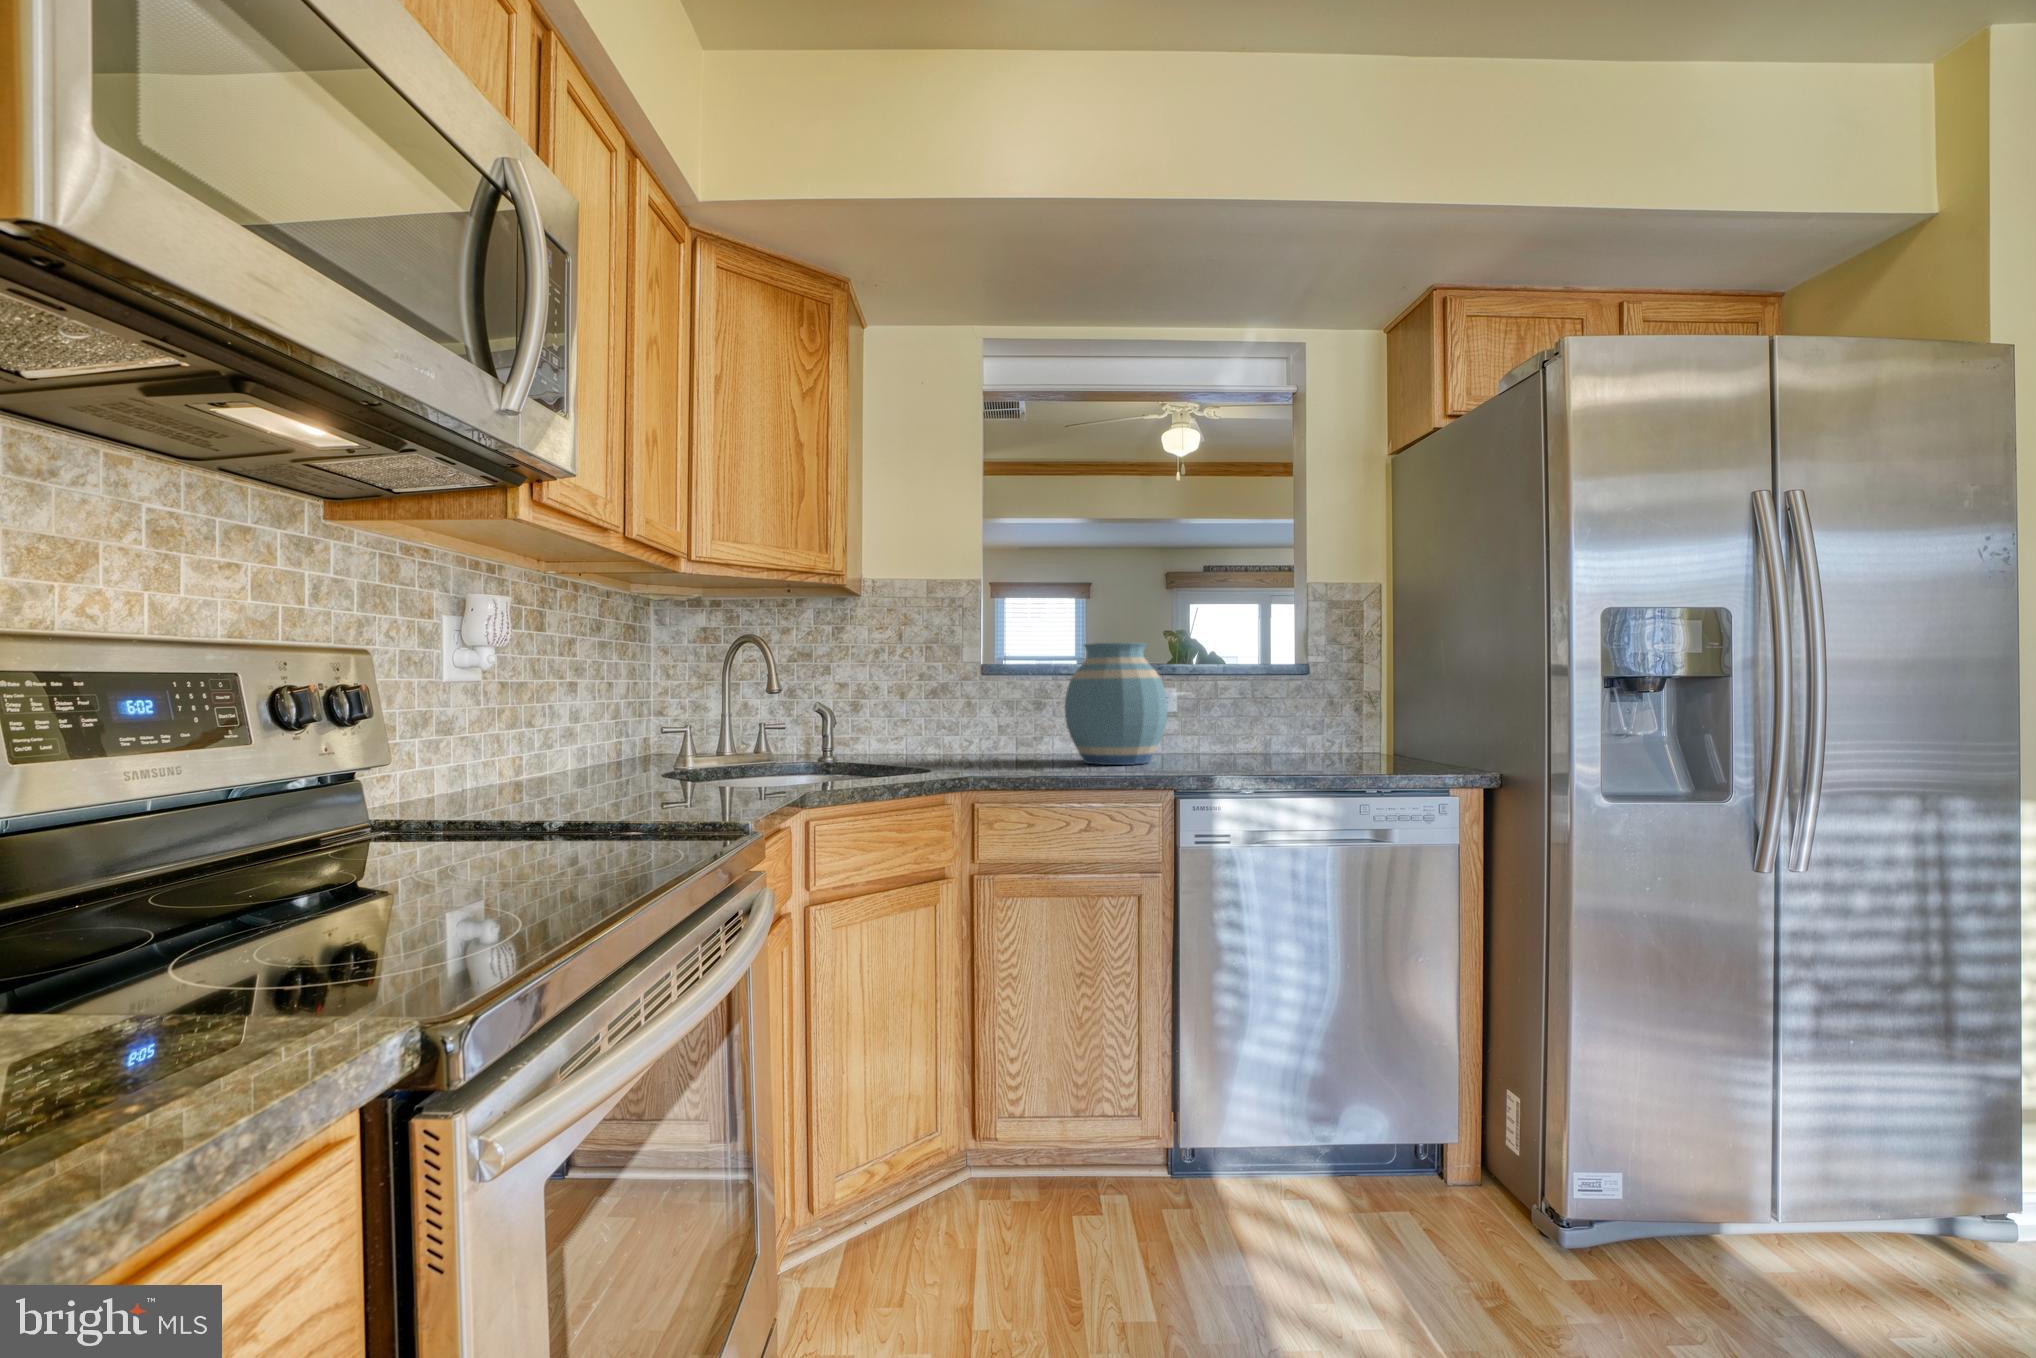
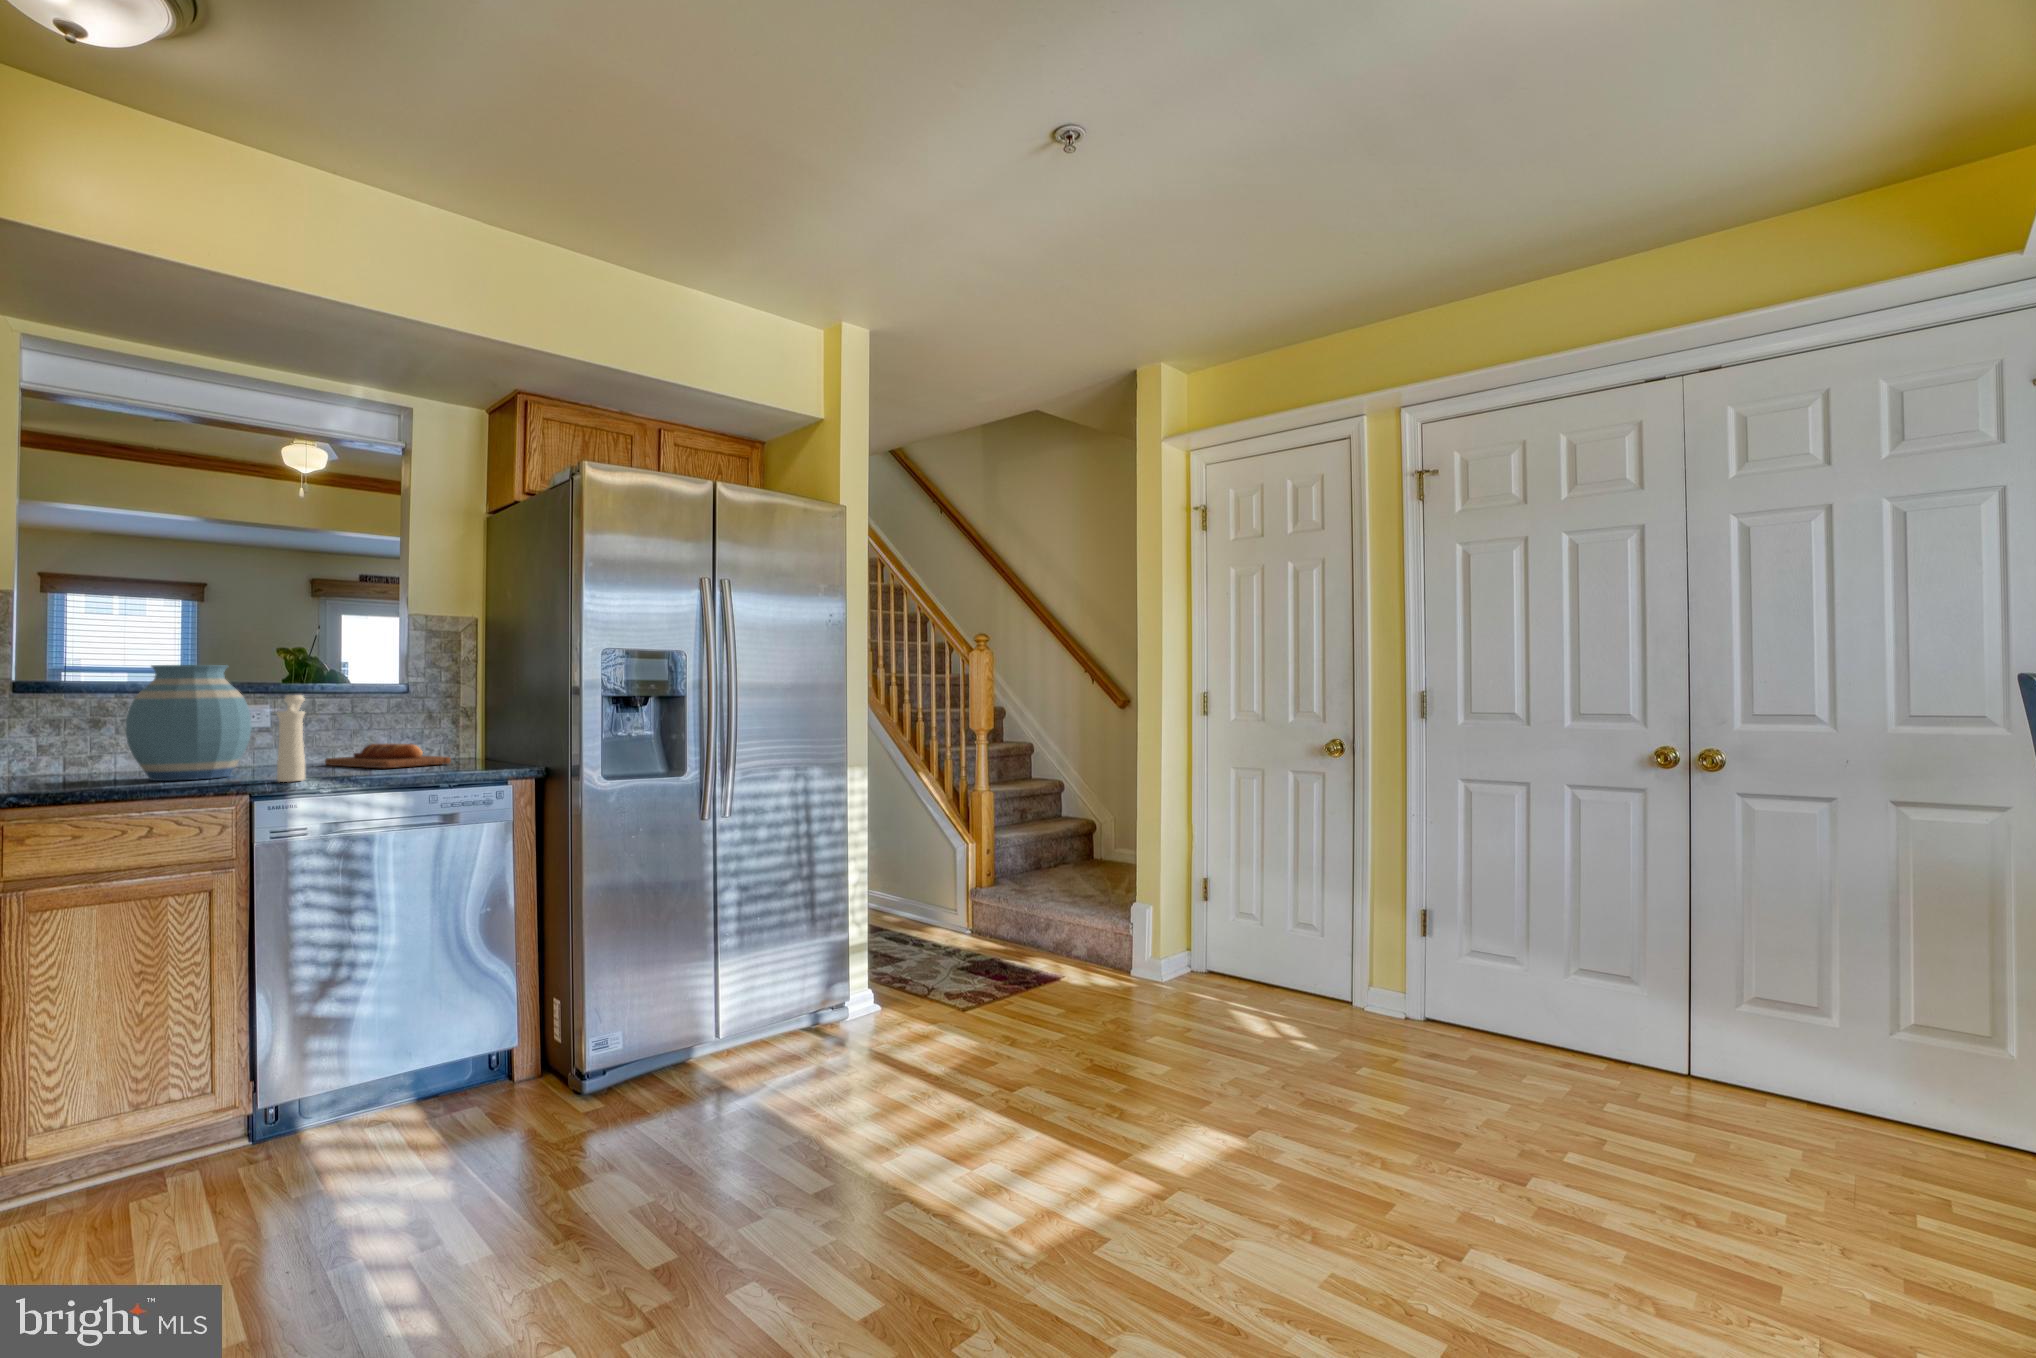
pepper mill: none [1196,674,1225,775] -> present [277,695,305,782]
bread loaf: none [1229,731,1364,762] -> present [325,743,451,768]

